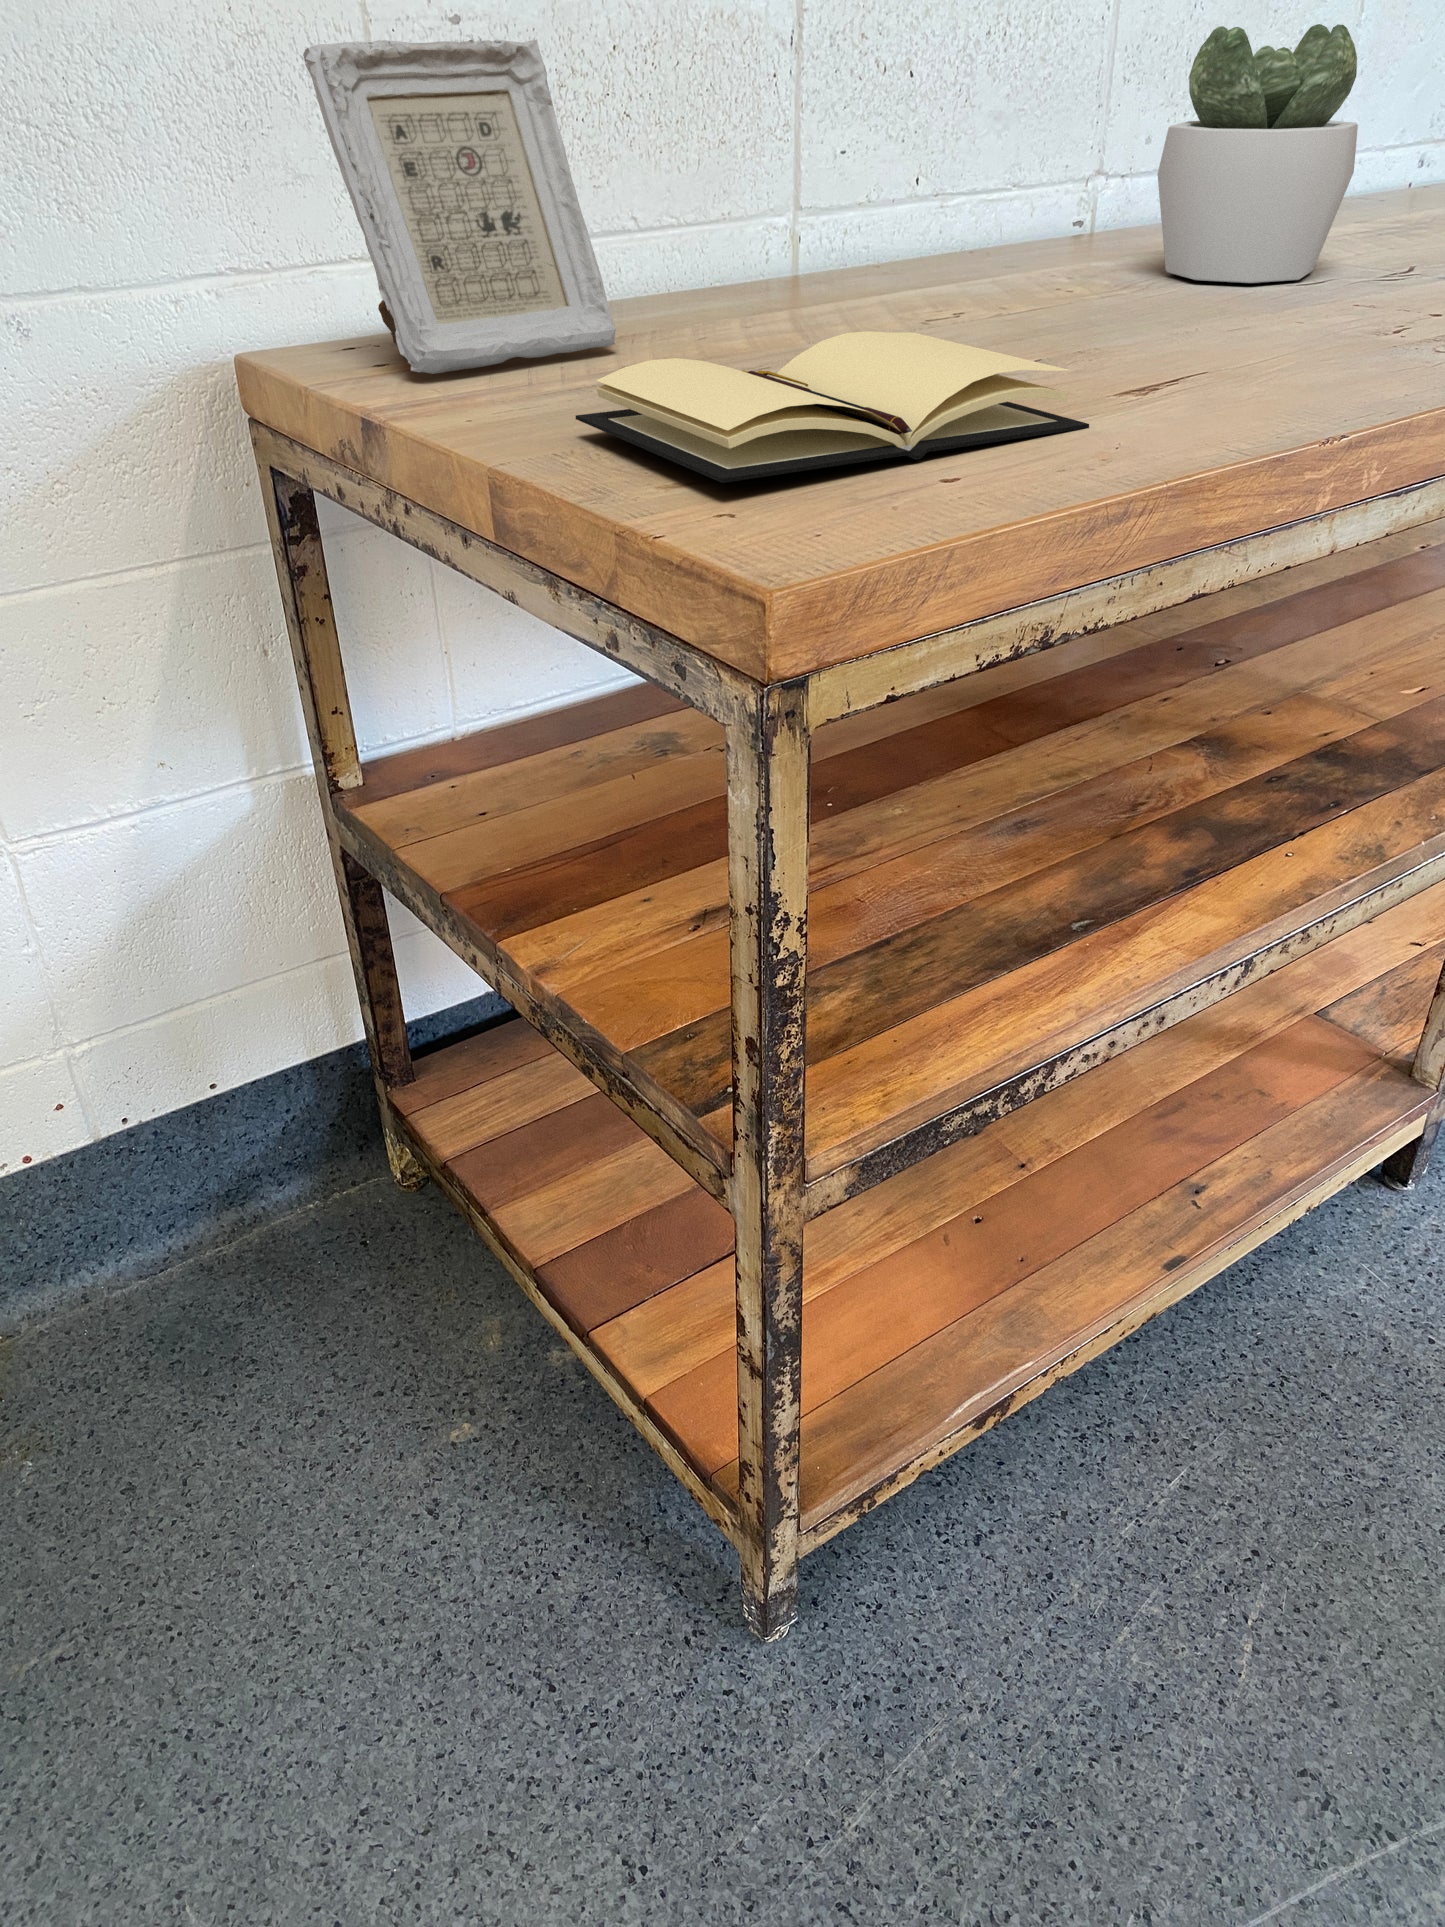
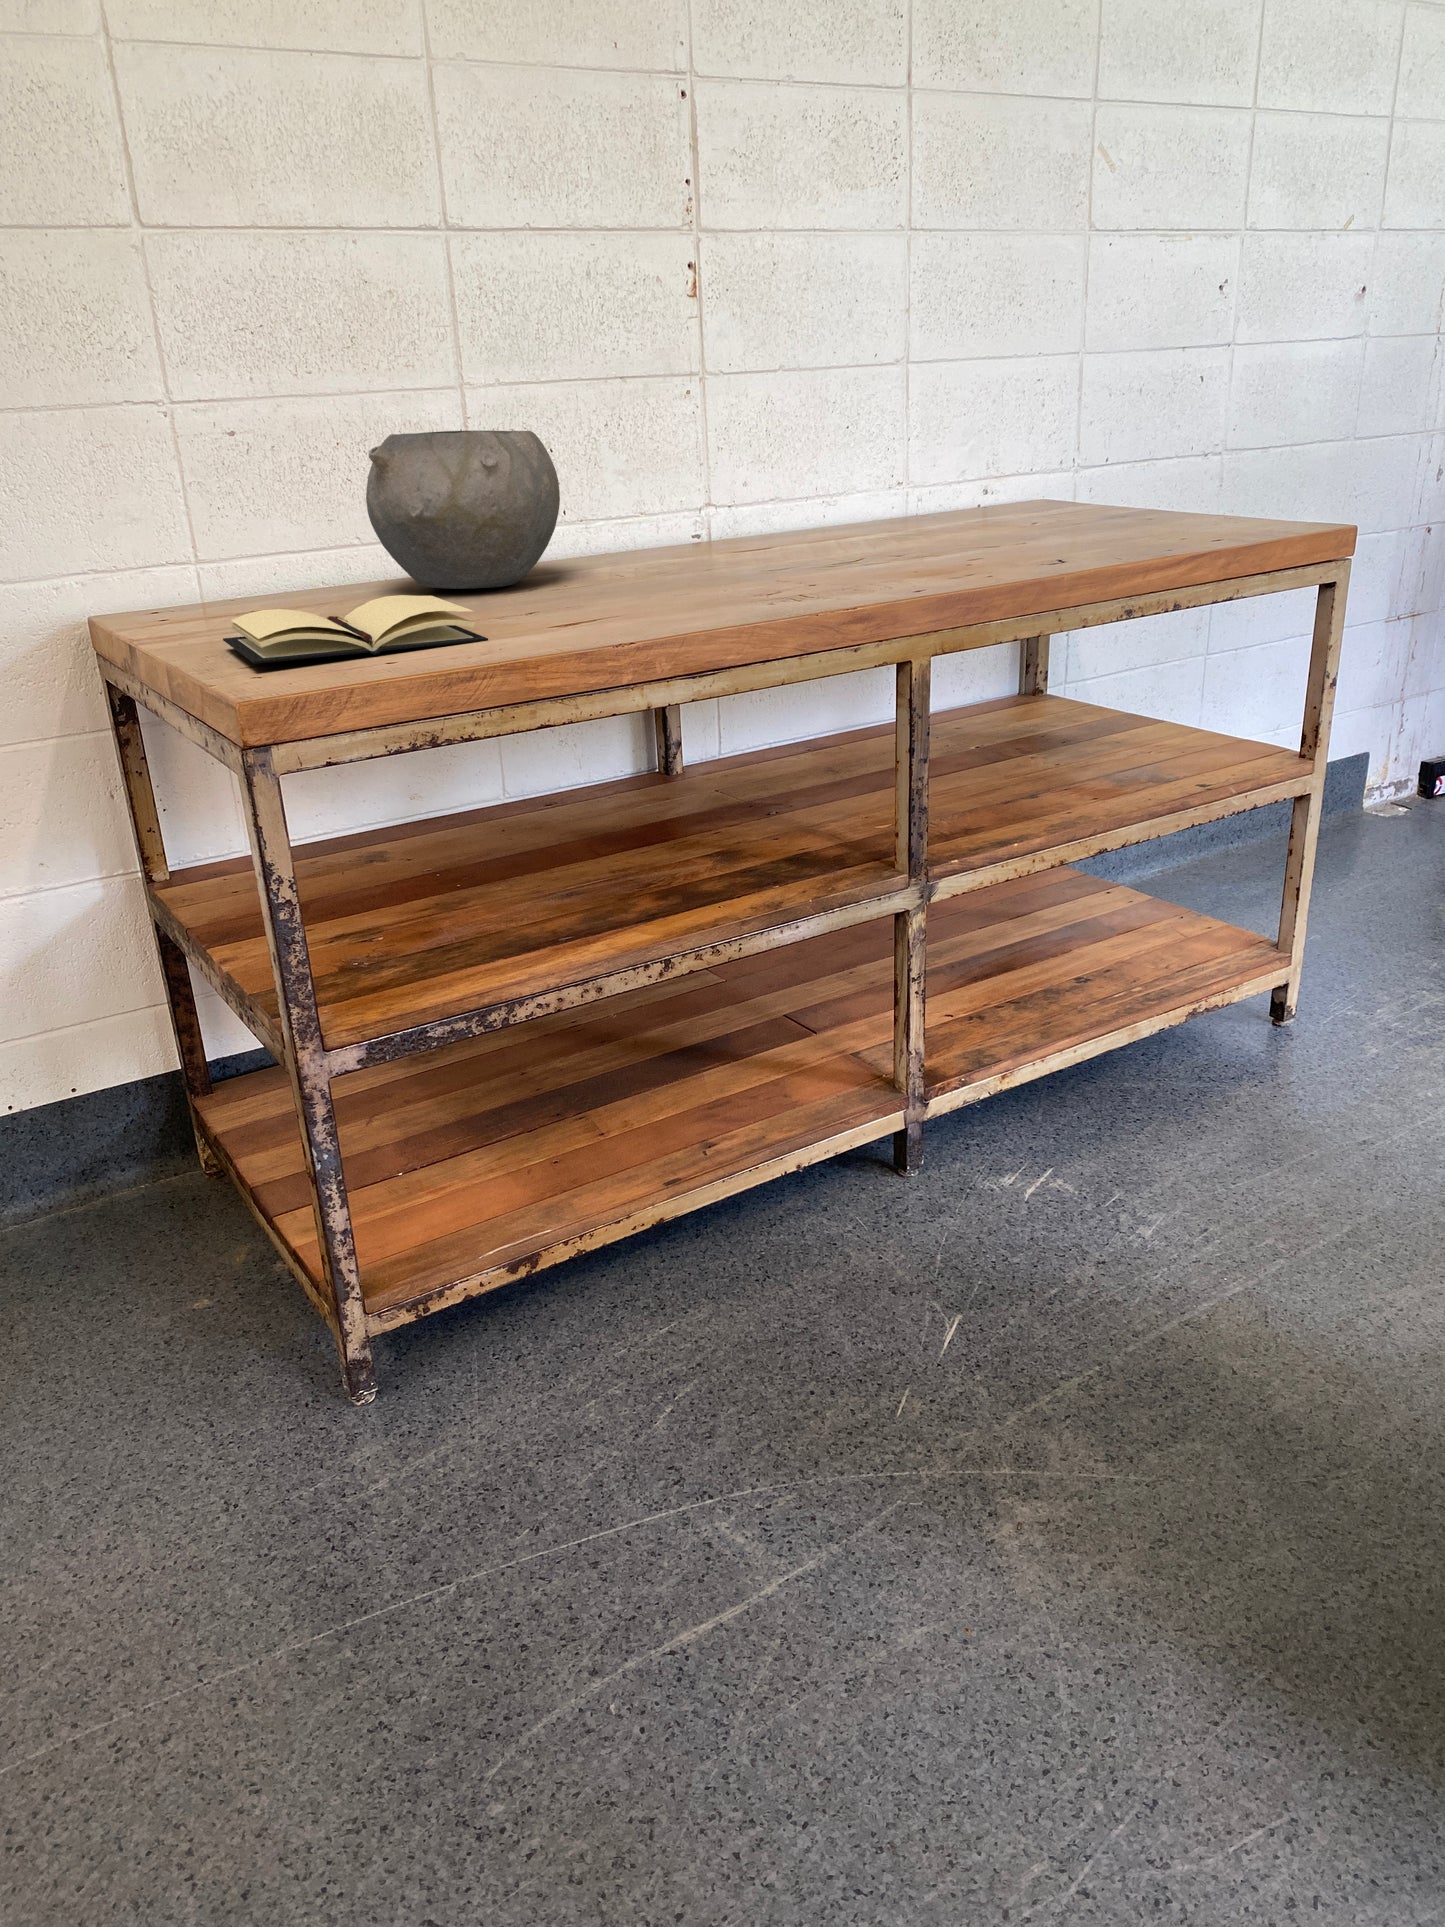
bowl: none [709,13,1038,314] -> present [366,430,560,589]
succulent plant: present [1157,24,1358,283] -> none [662,424,775,569]
picture frame: present [303,39,616,374] -> none [118,447,301,623]

